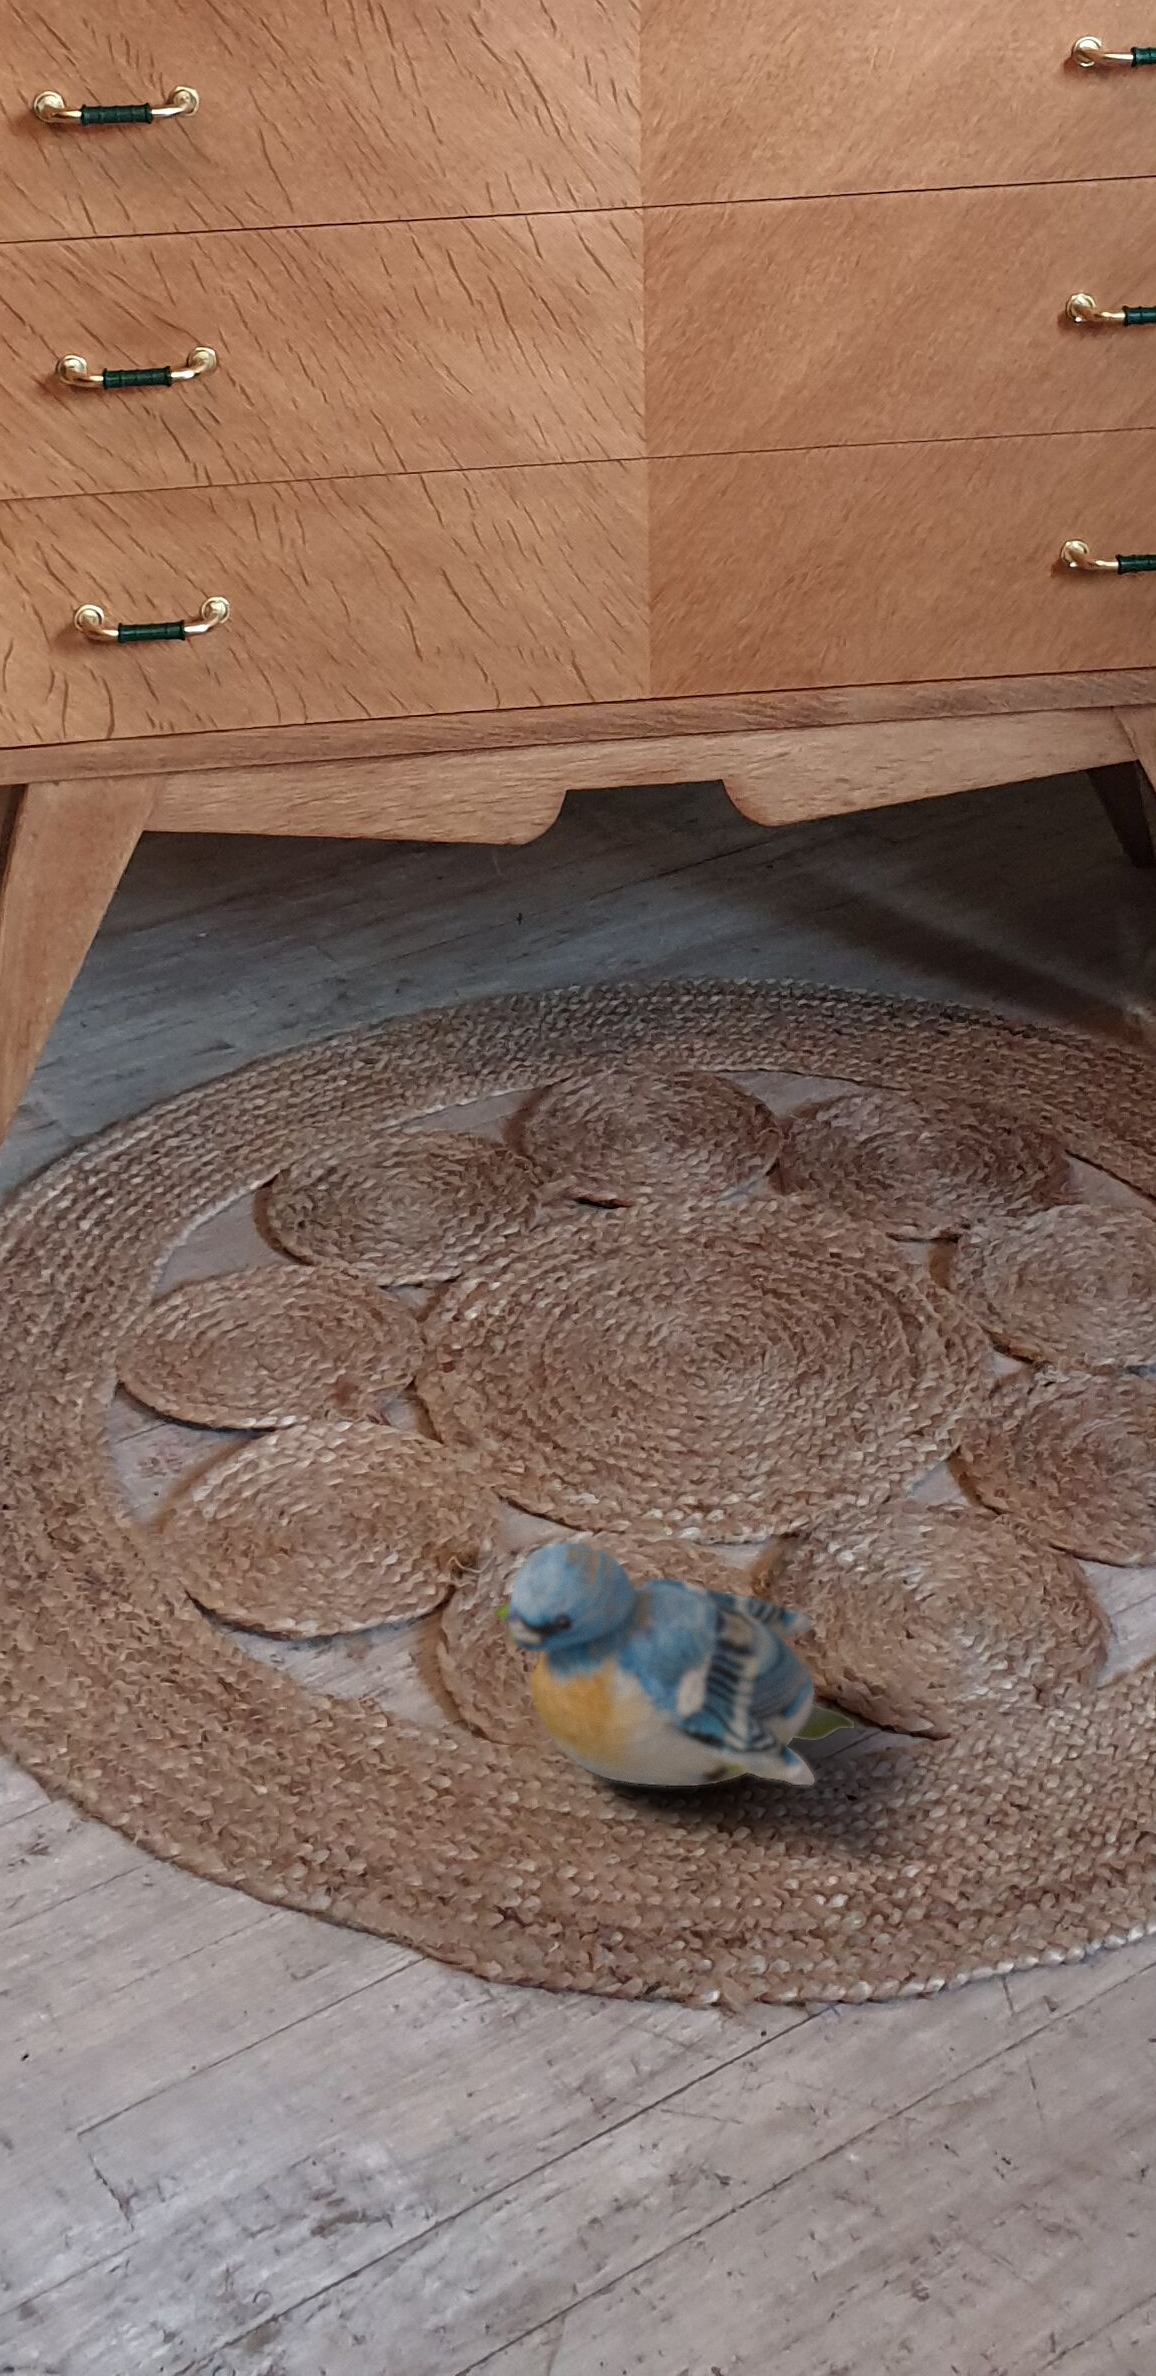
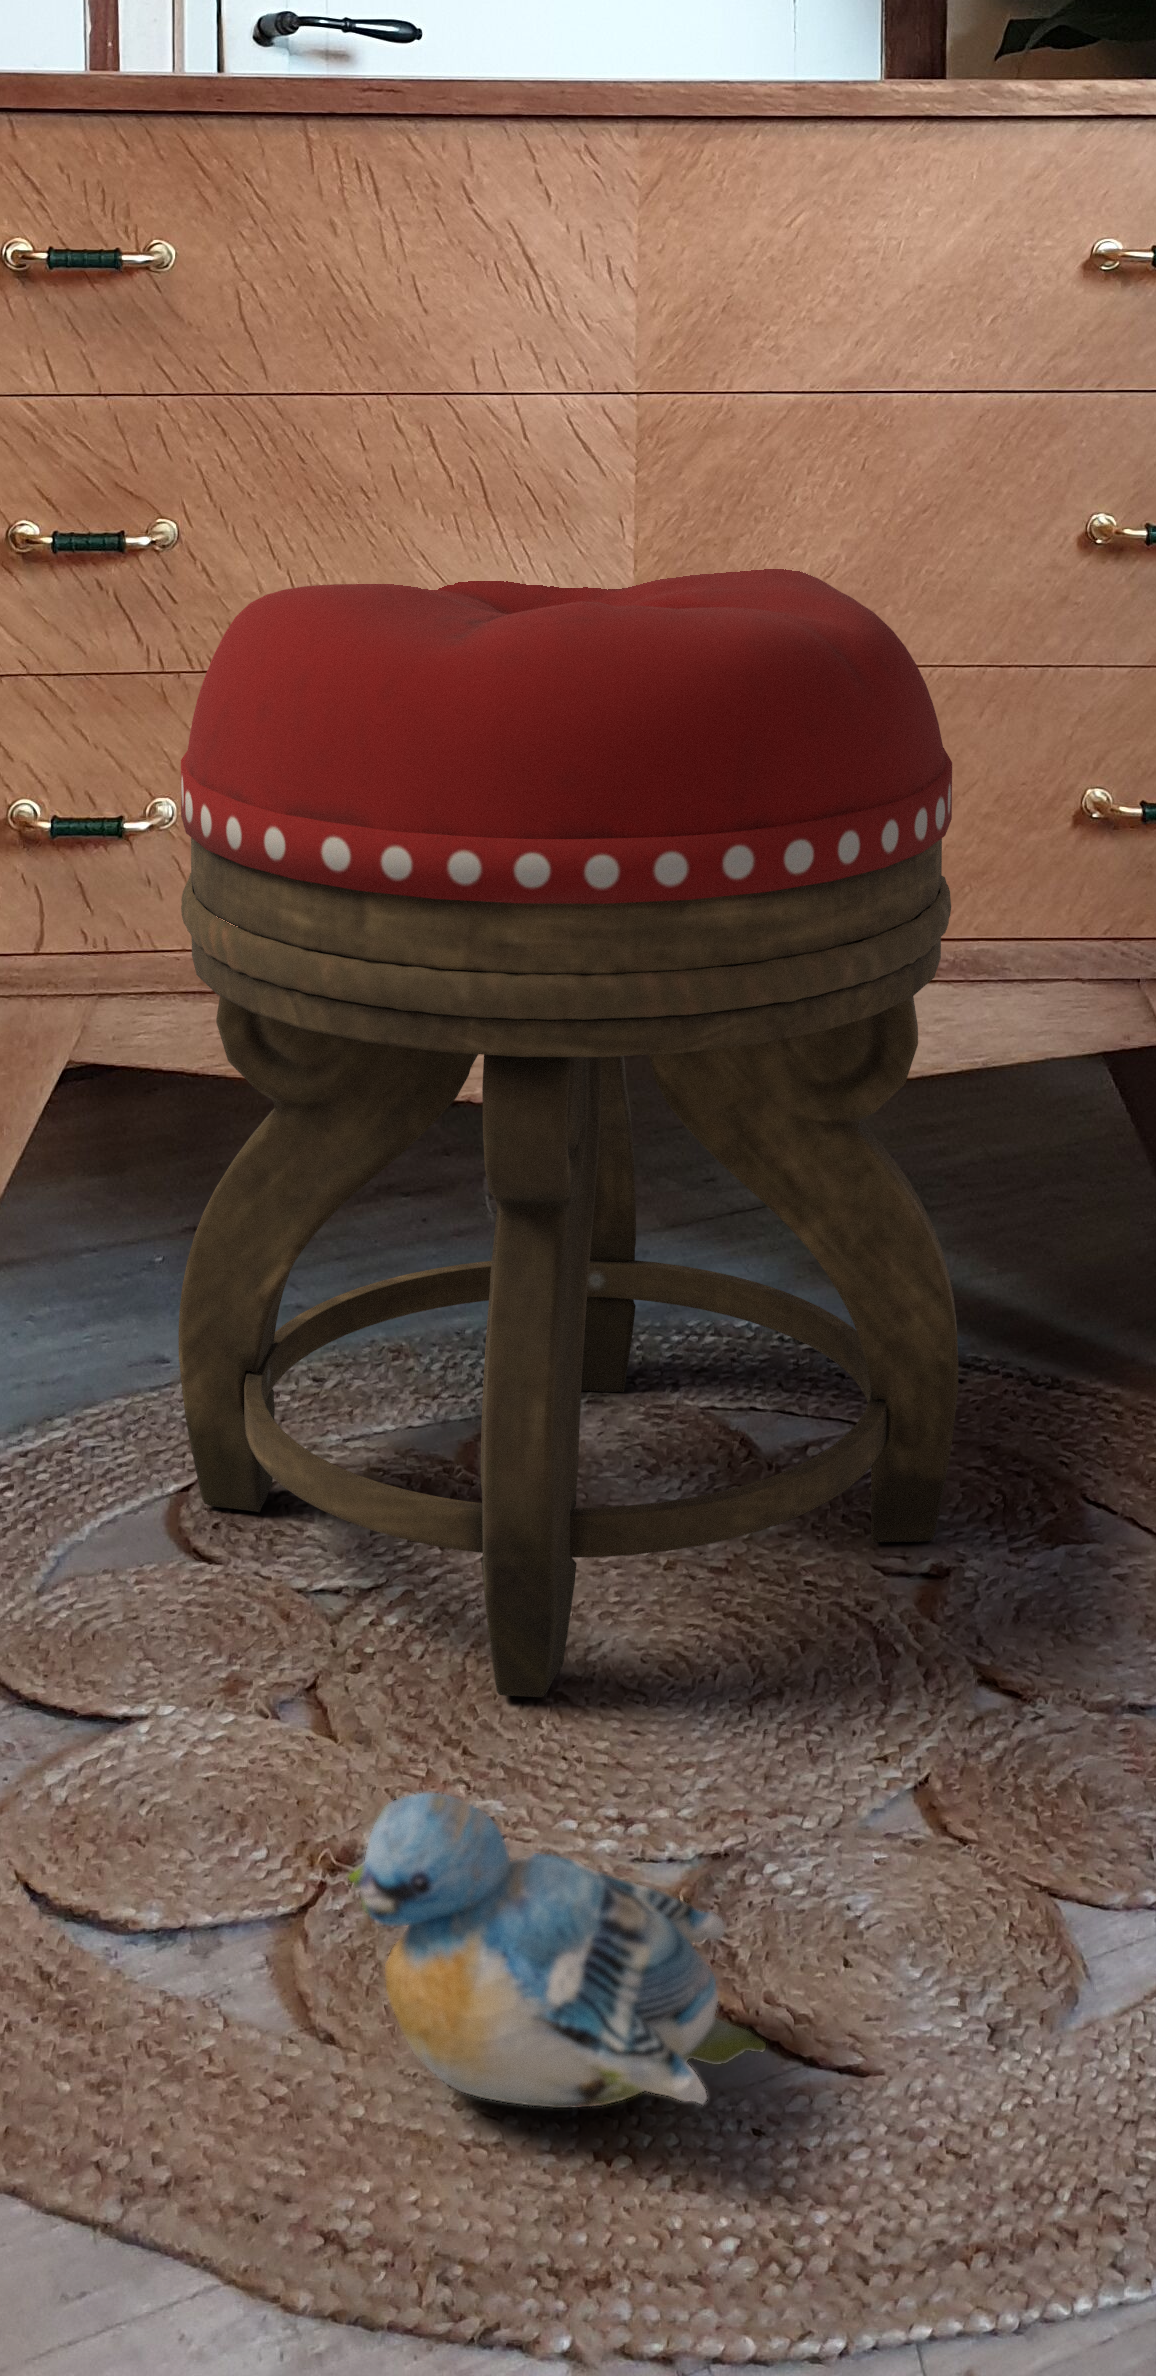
footstool: none [236,338,963,1391] -> present [178,568,958,1697]

